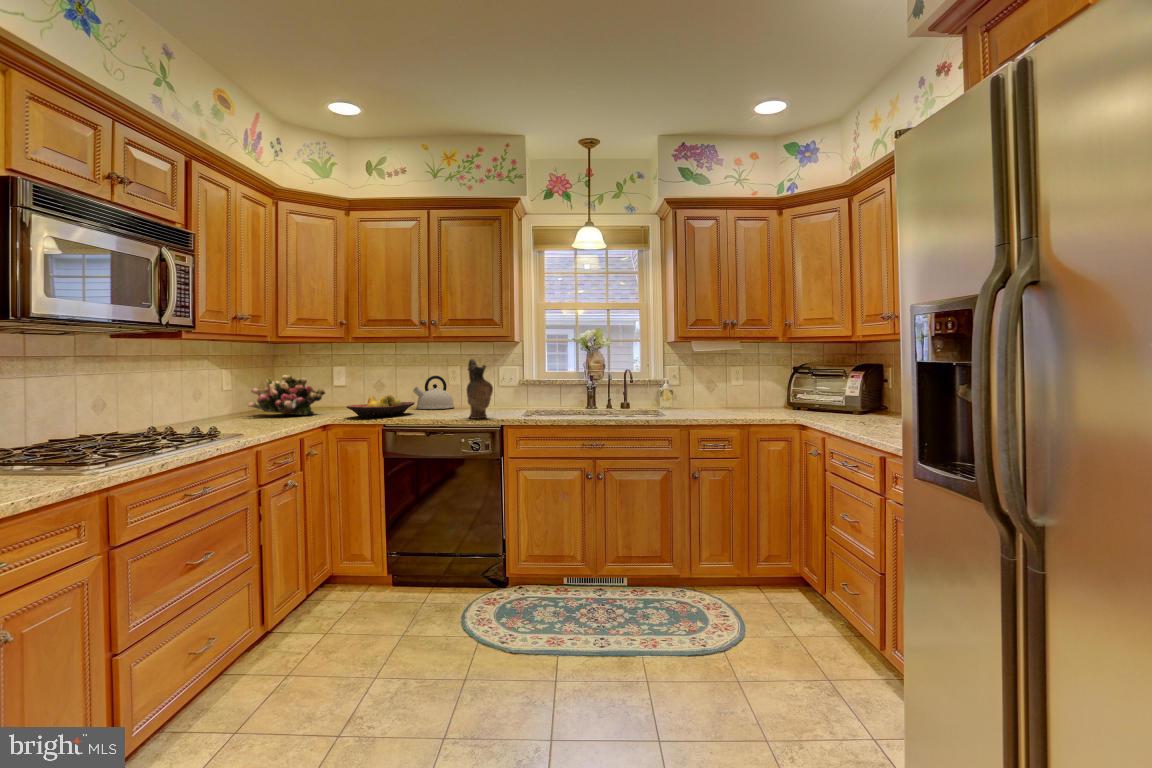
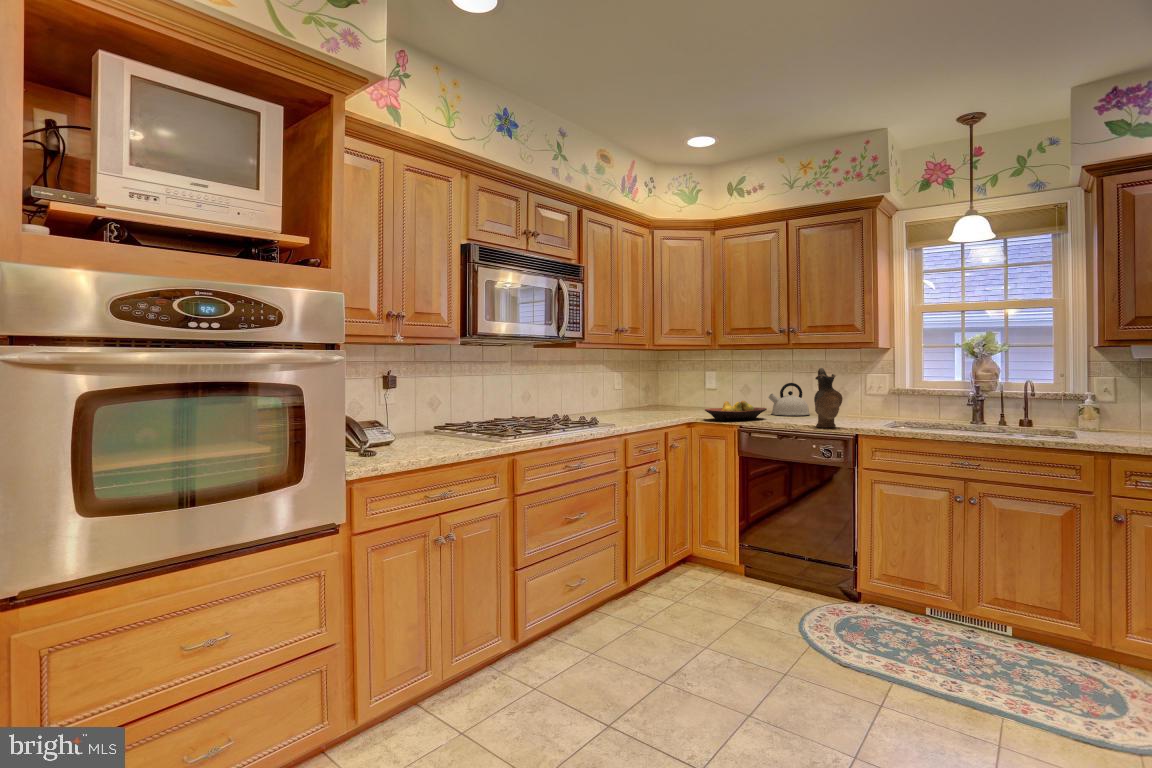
flower arrangement: present [248,375,325,415] -> none [632,381,690,415]

